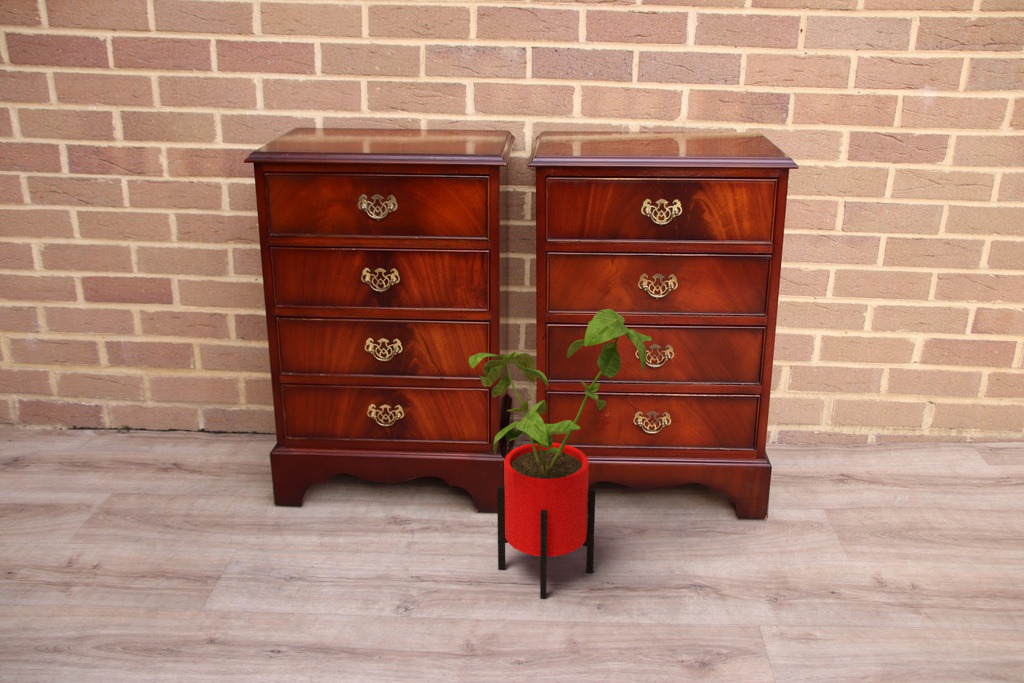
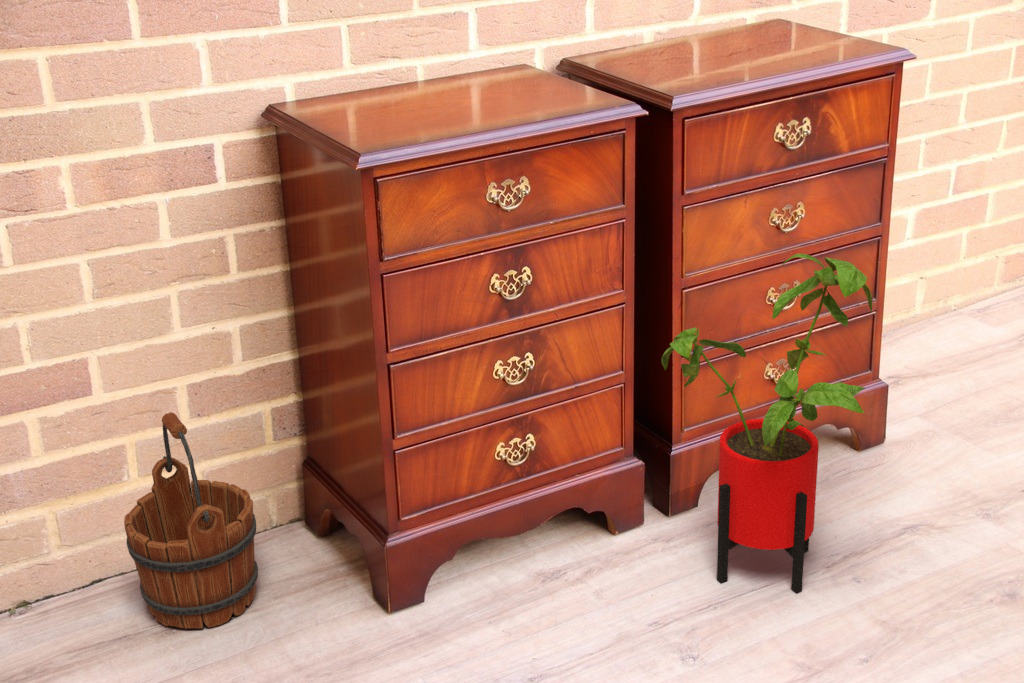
wooden bucket: none [150,324,243,475] -> present [124,412,258,629]

